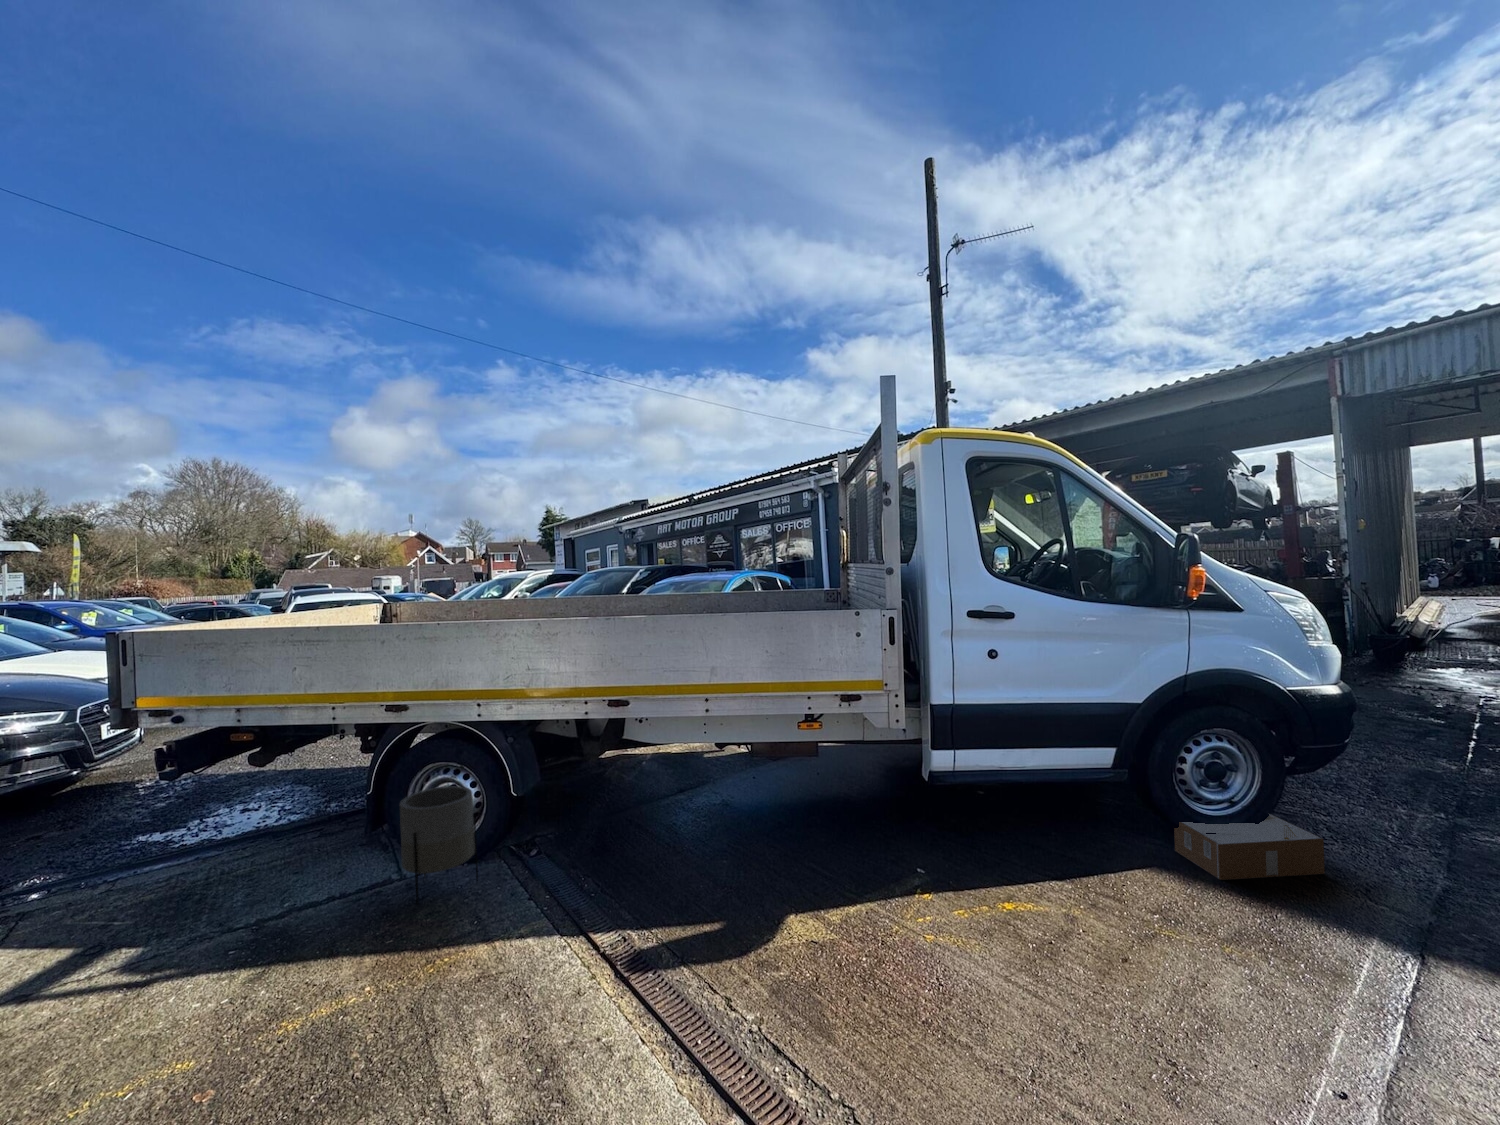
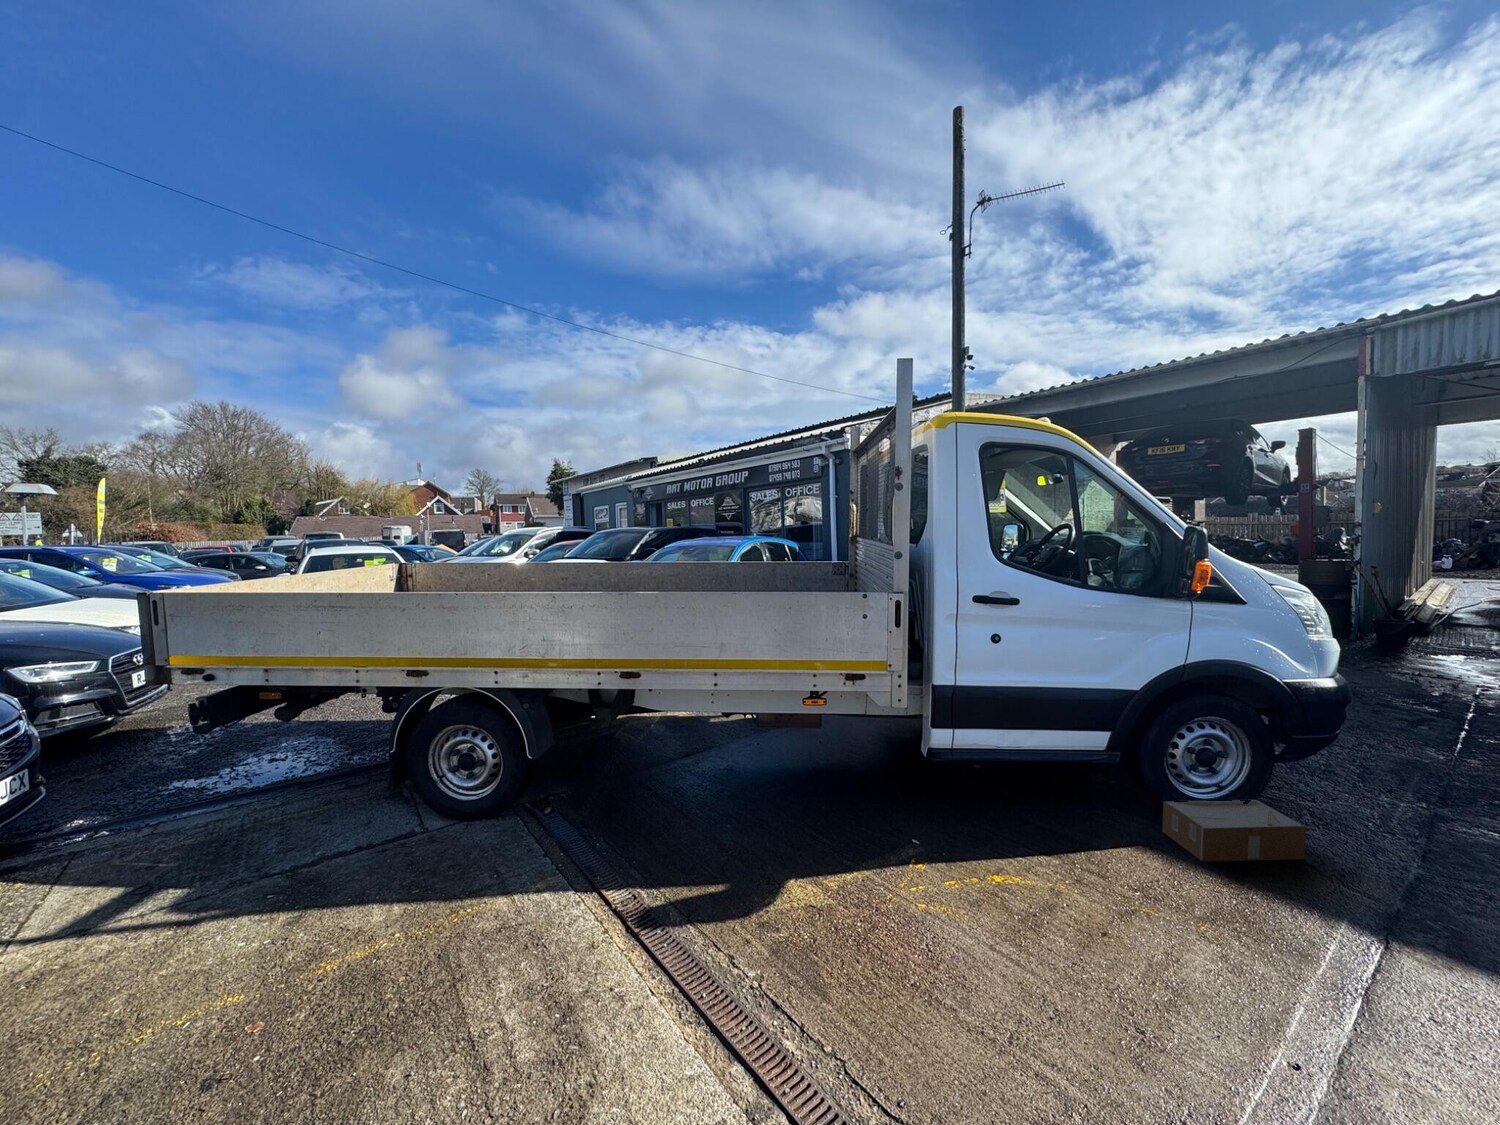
planter: present [400,786,478,904] -> none [421,748,495,858]

